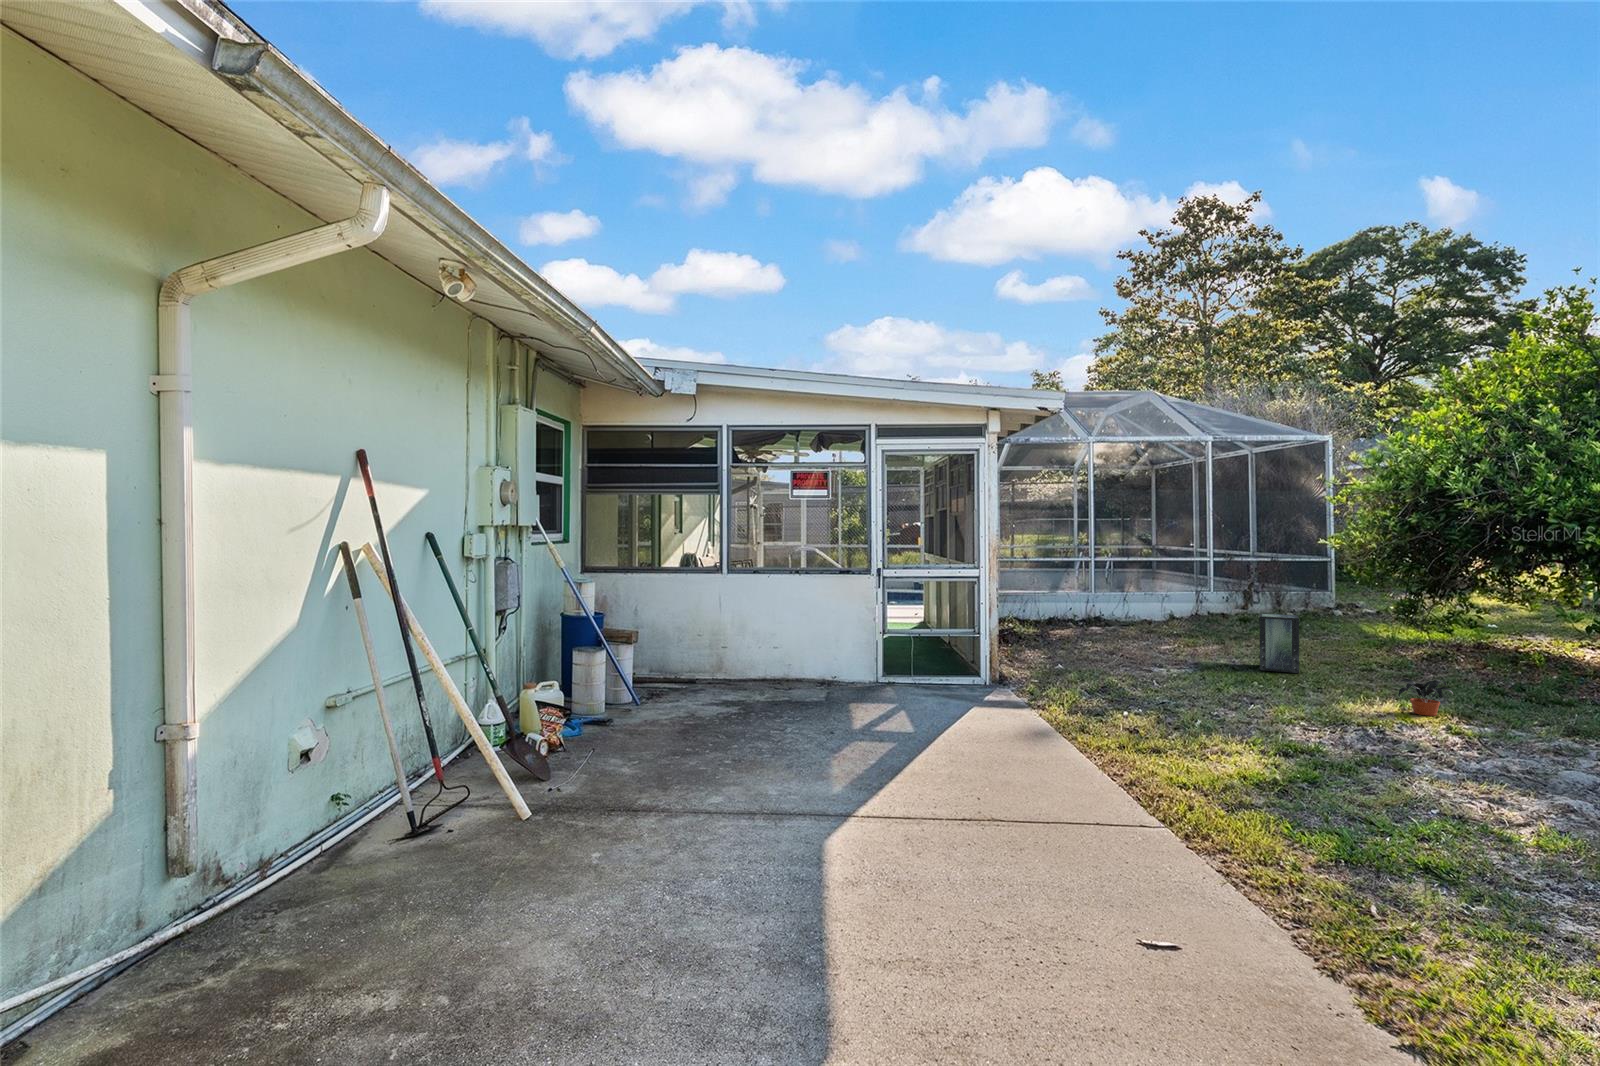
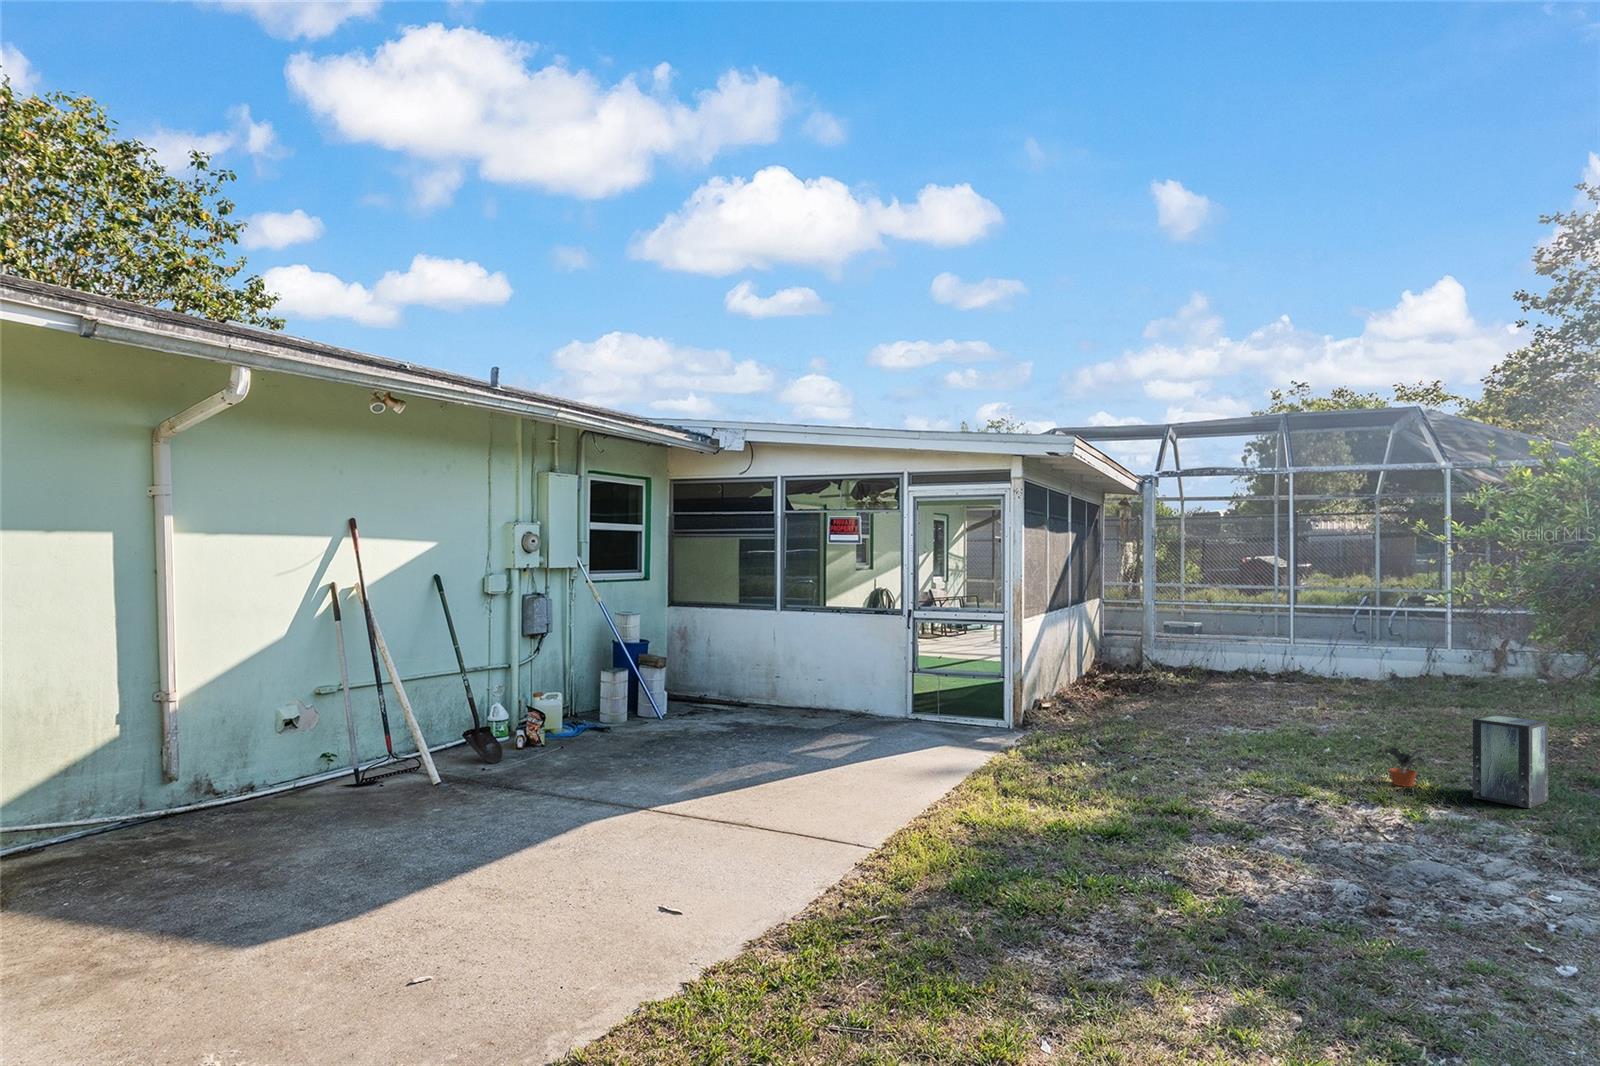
storage box: present [1260,614,1299,673] -> present [1473,715,1548,808]

